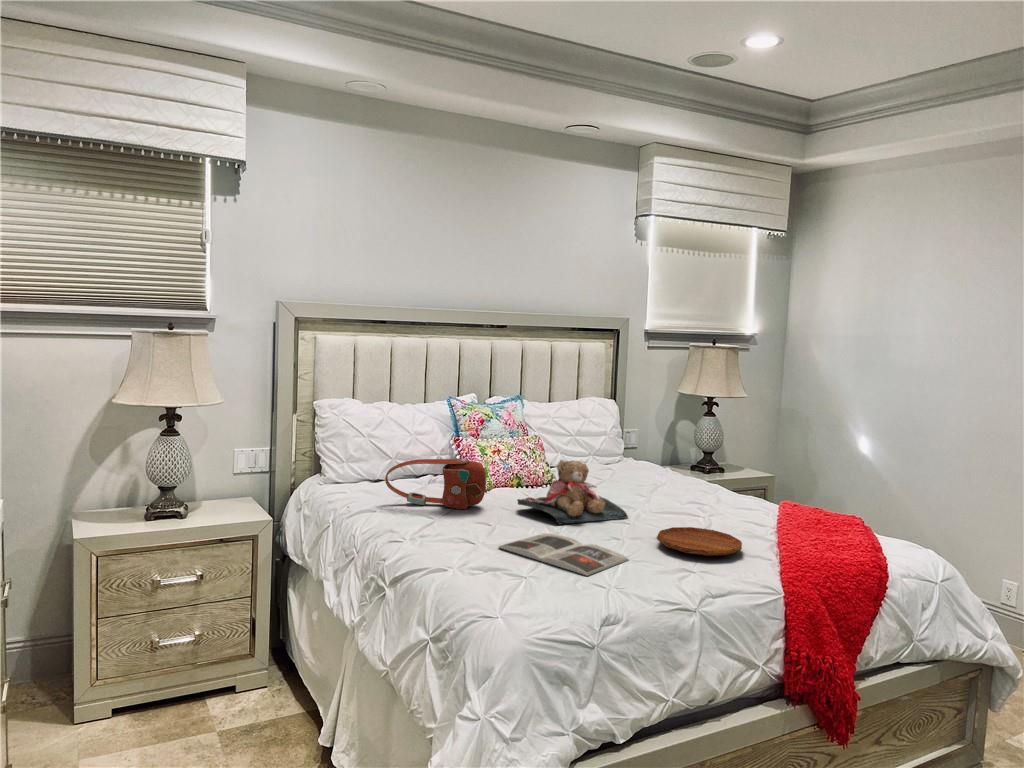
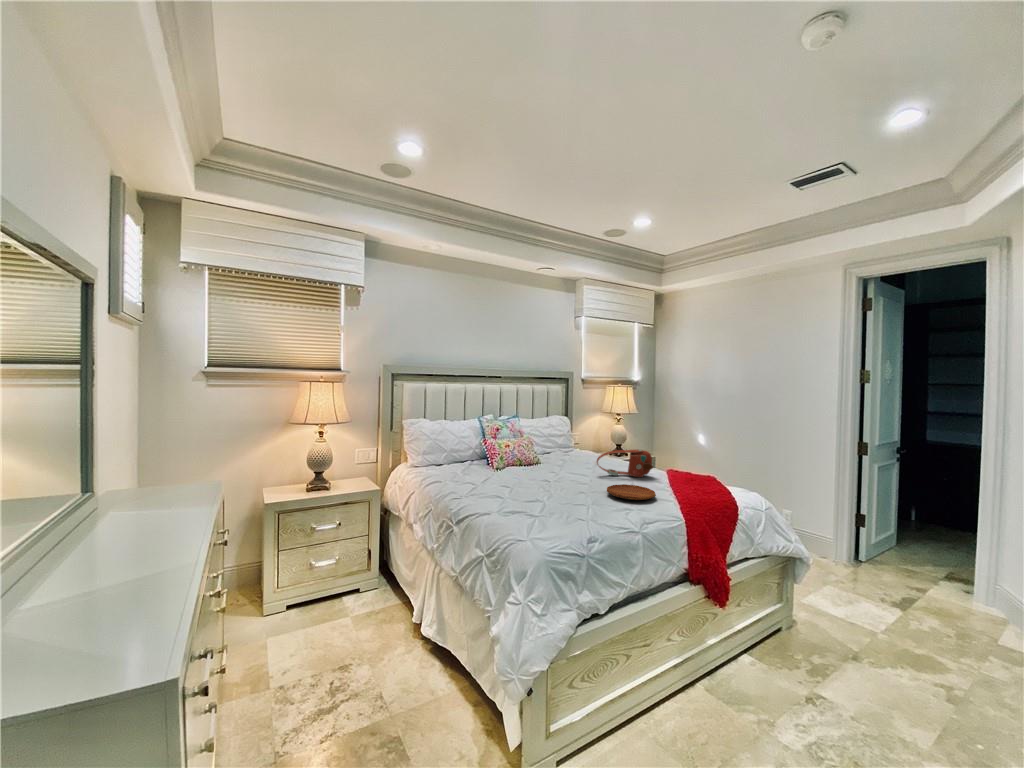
handbag: present [385,459,486,509] -> present [597,449,653,477]
teddy bear: present [517,460,628,525] -> none [523,448,586,486]
magazine: present [499,533,628,576] -> none [517,491,594,514]

